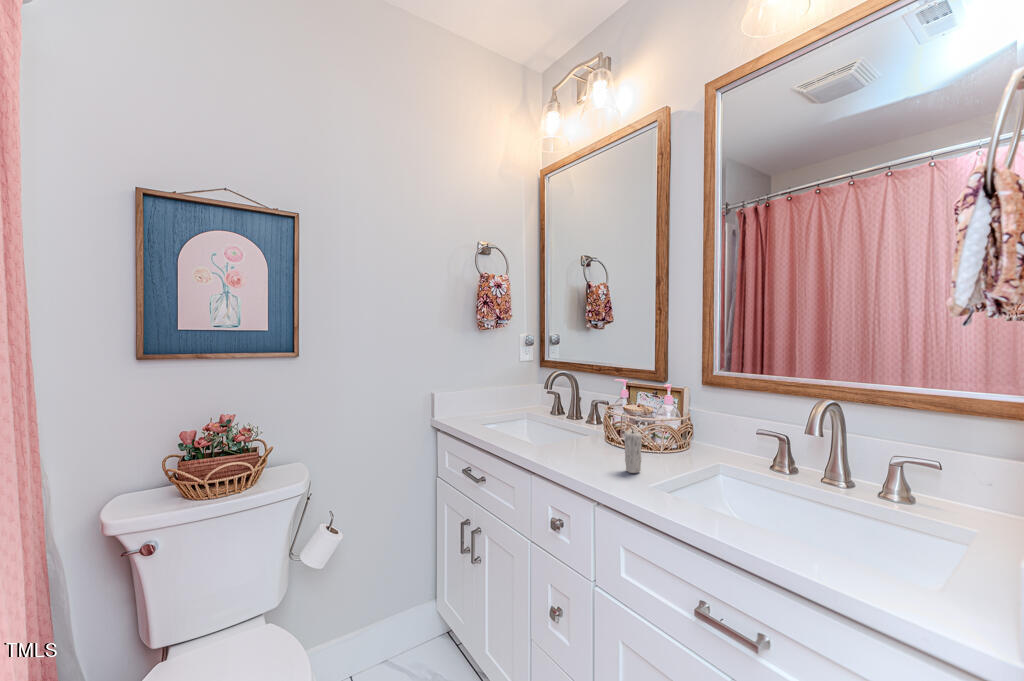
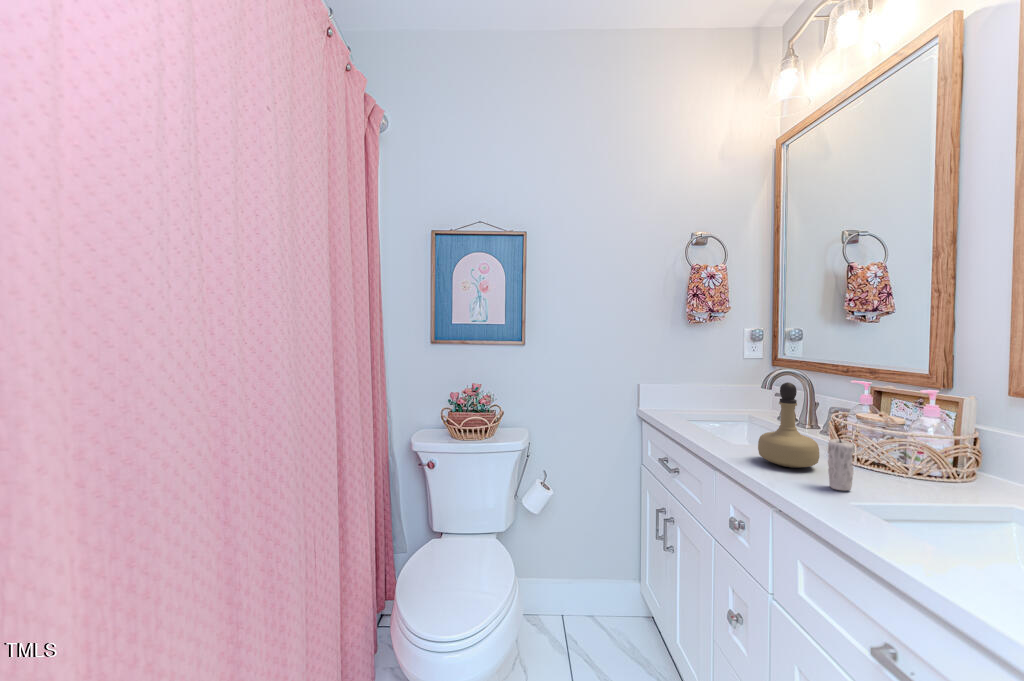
perfume bottle: none [564,385,610,459] -> present [758,382,819,468]

